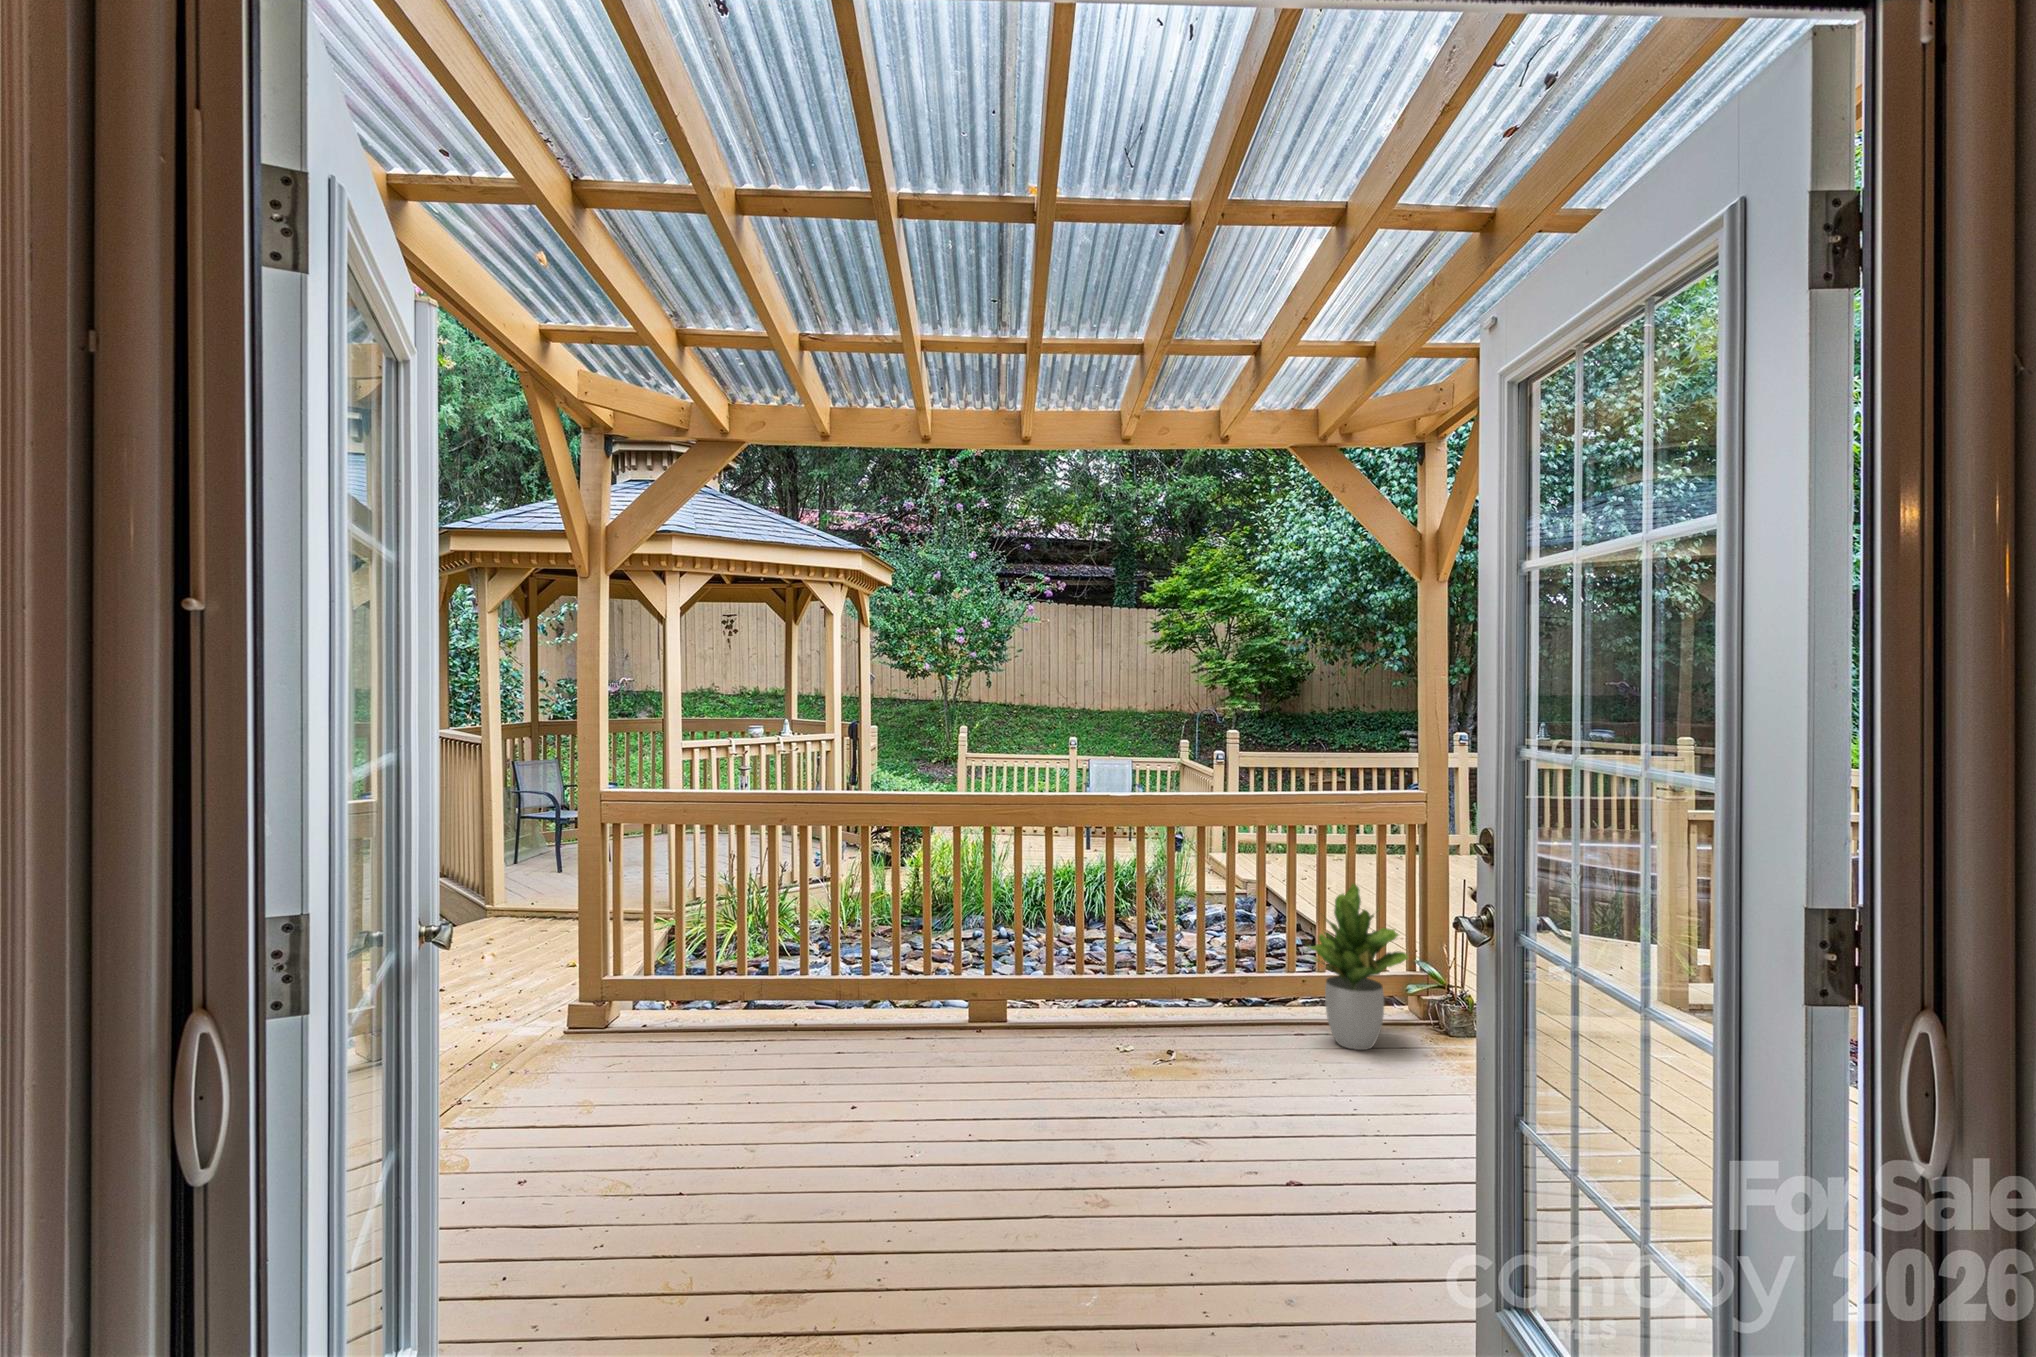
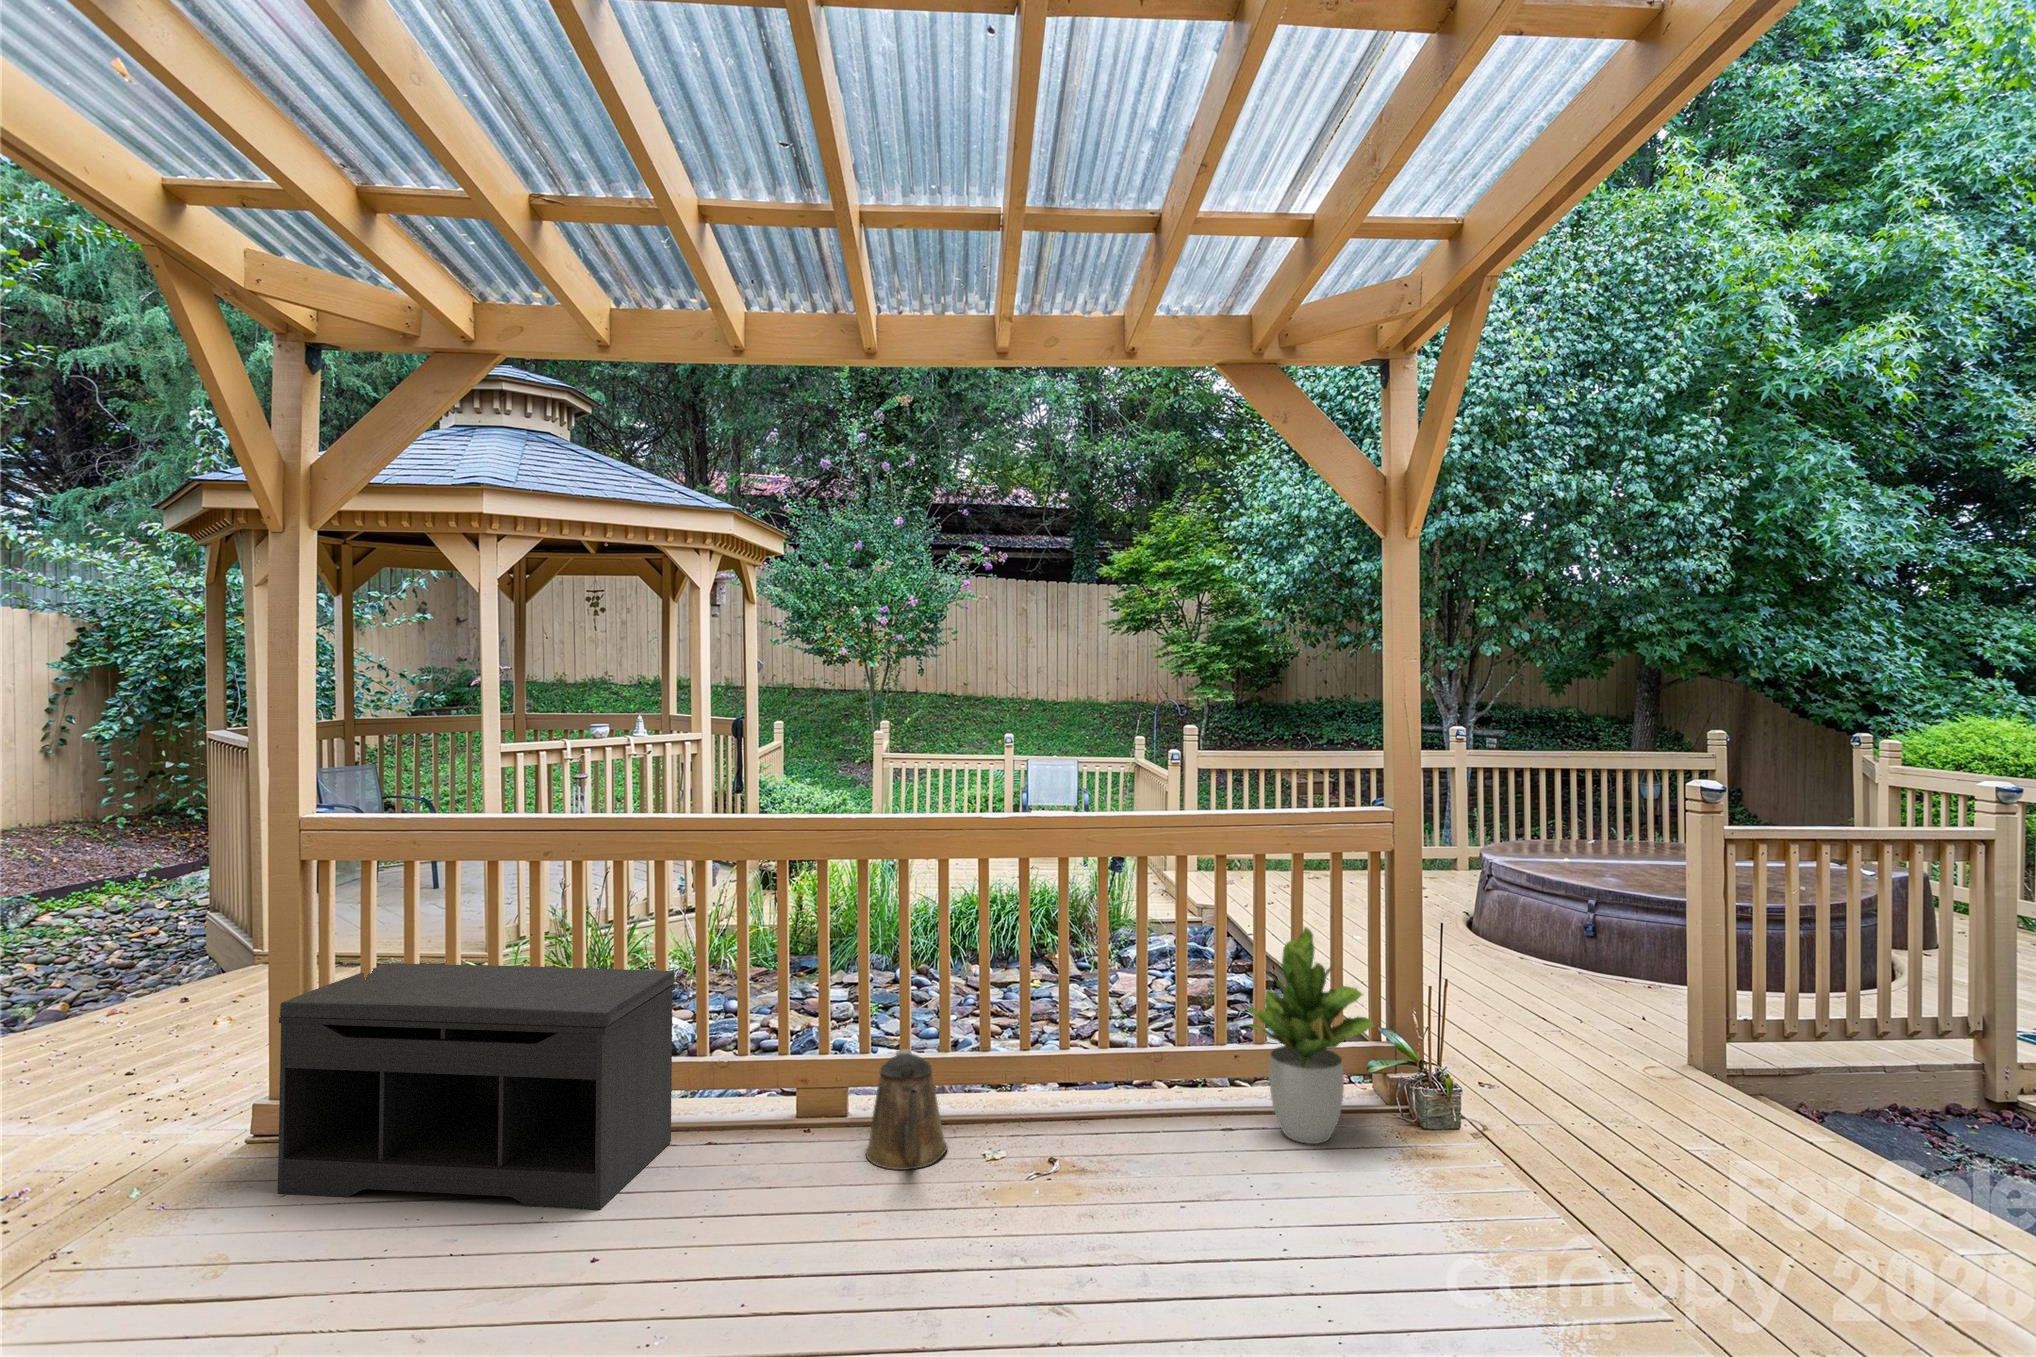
bench: none [592,901,871,1081] -> present [278,963,675,1210]
watering can: none [1017,972,1079,1060] -> present [866,1049,947,1170]

